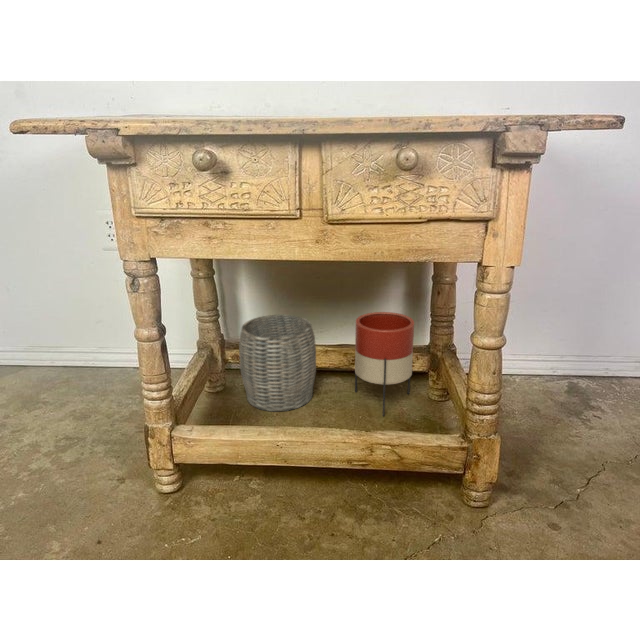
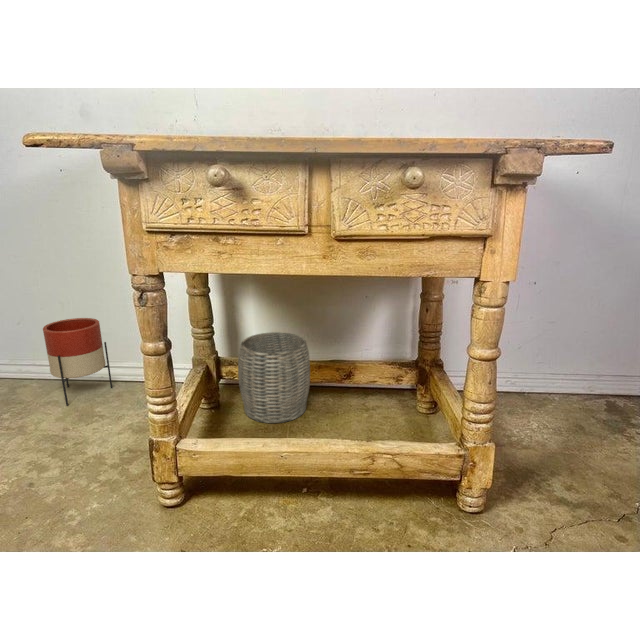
planter: present [355,312,414,416] -> present [43,318,112,406]

